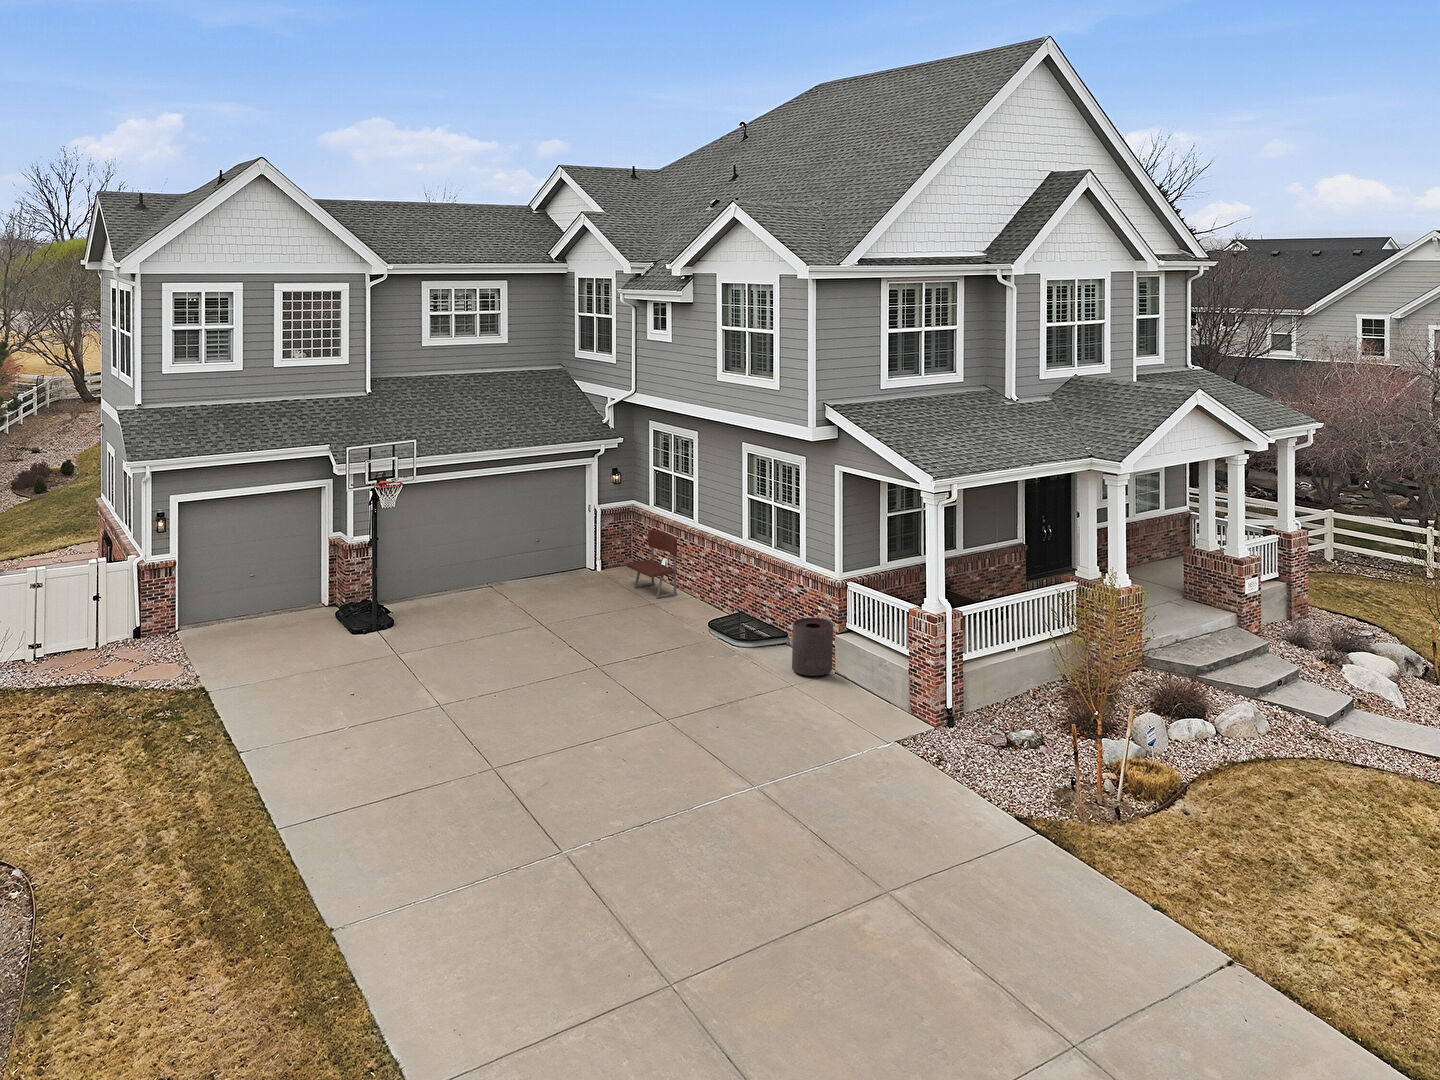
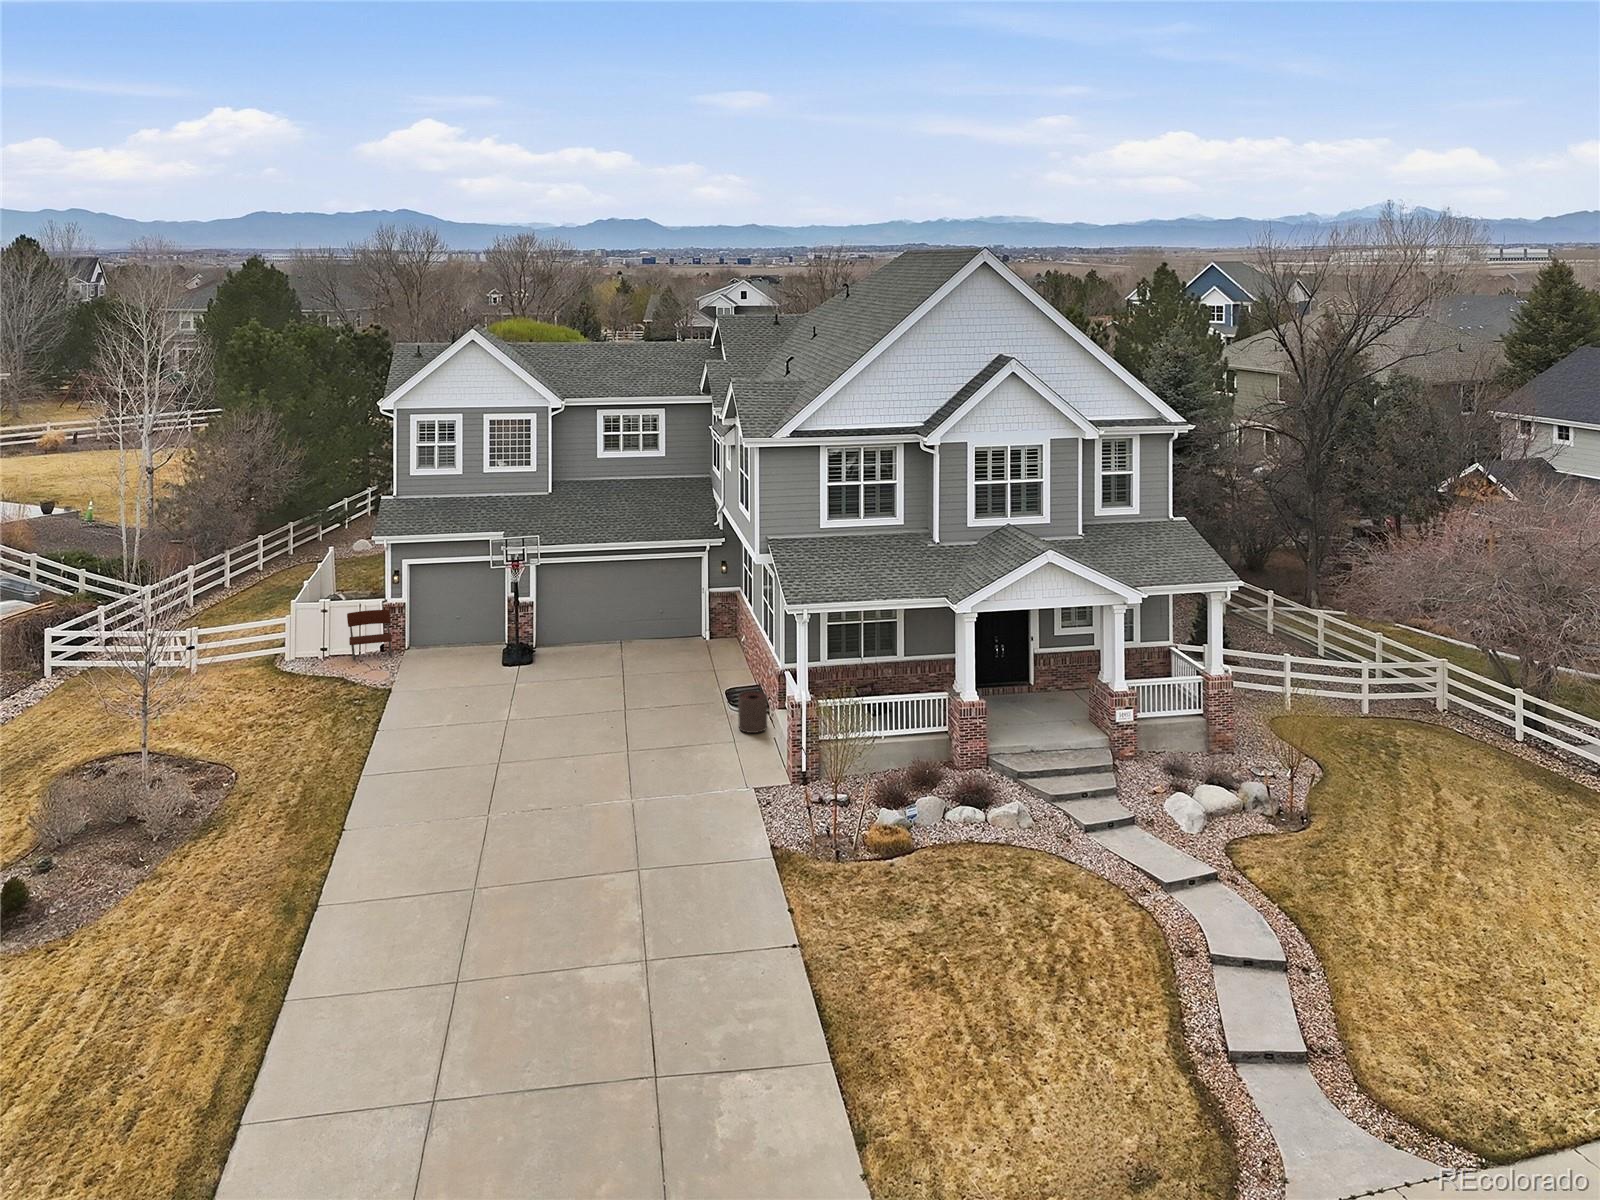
bench: present [626,529,677,598] -> present [347,610,392,660]

